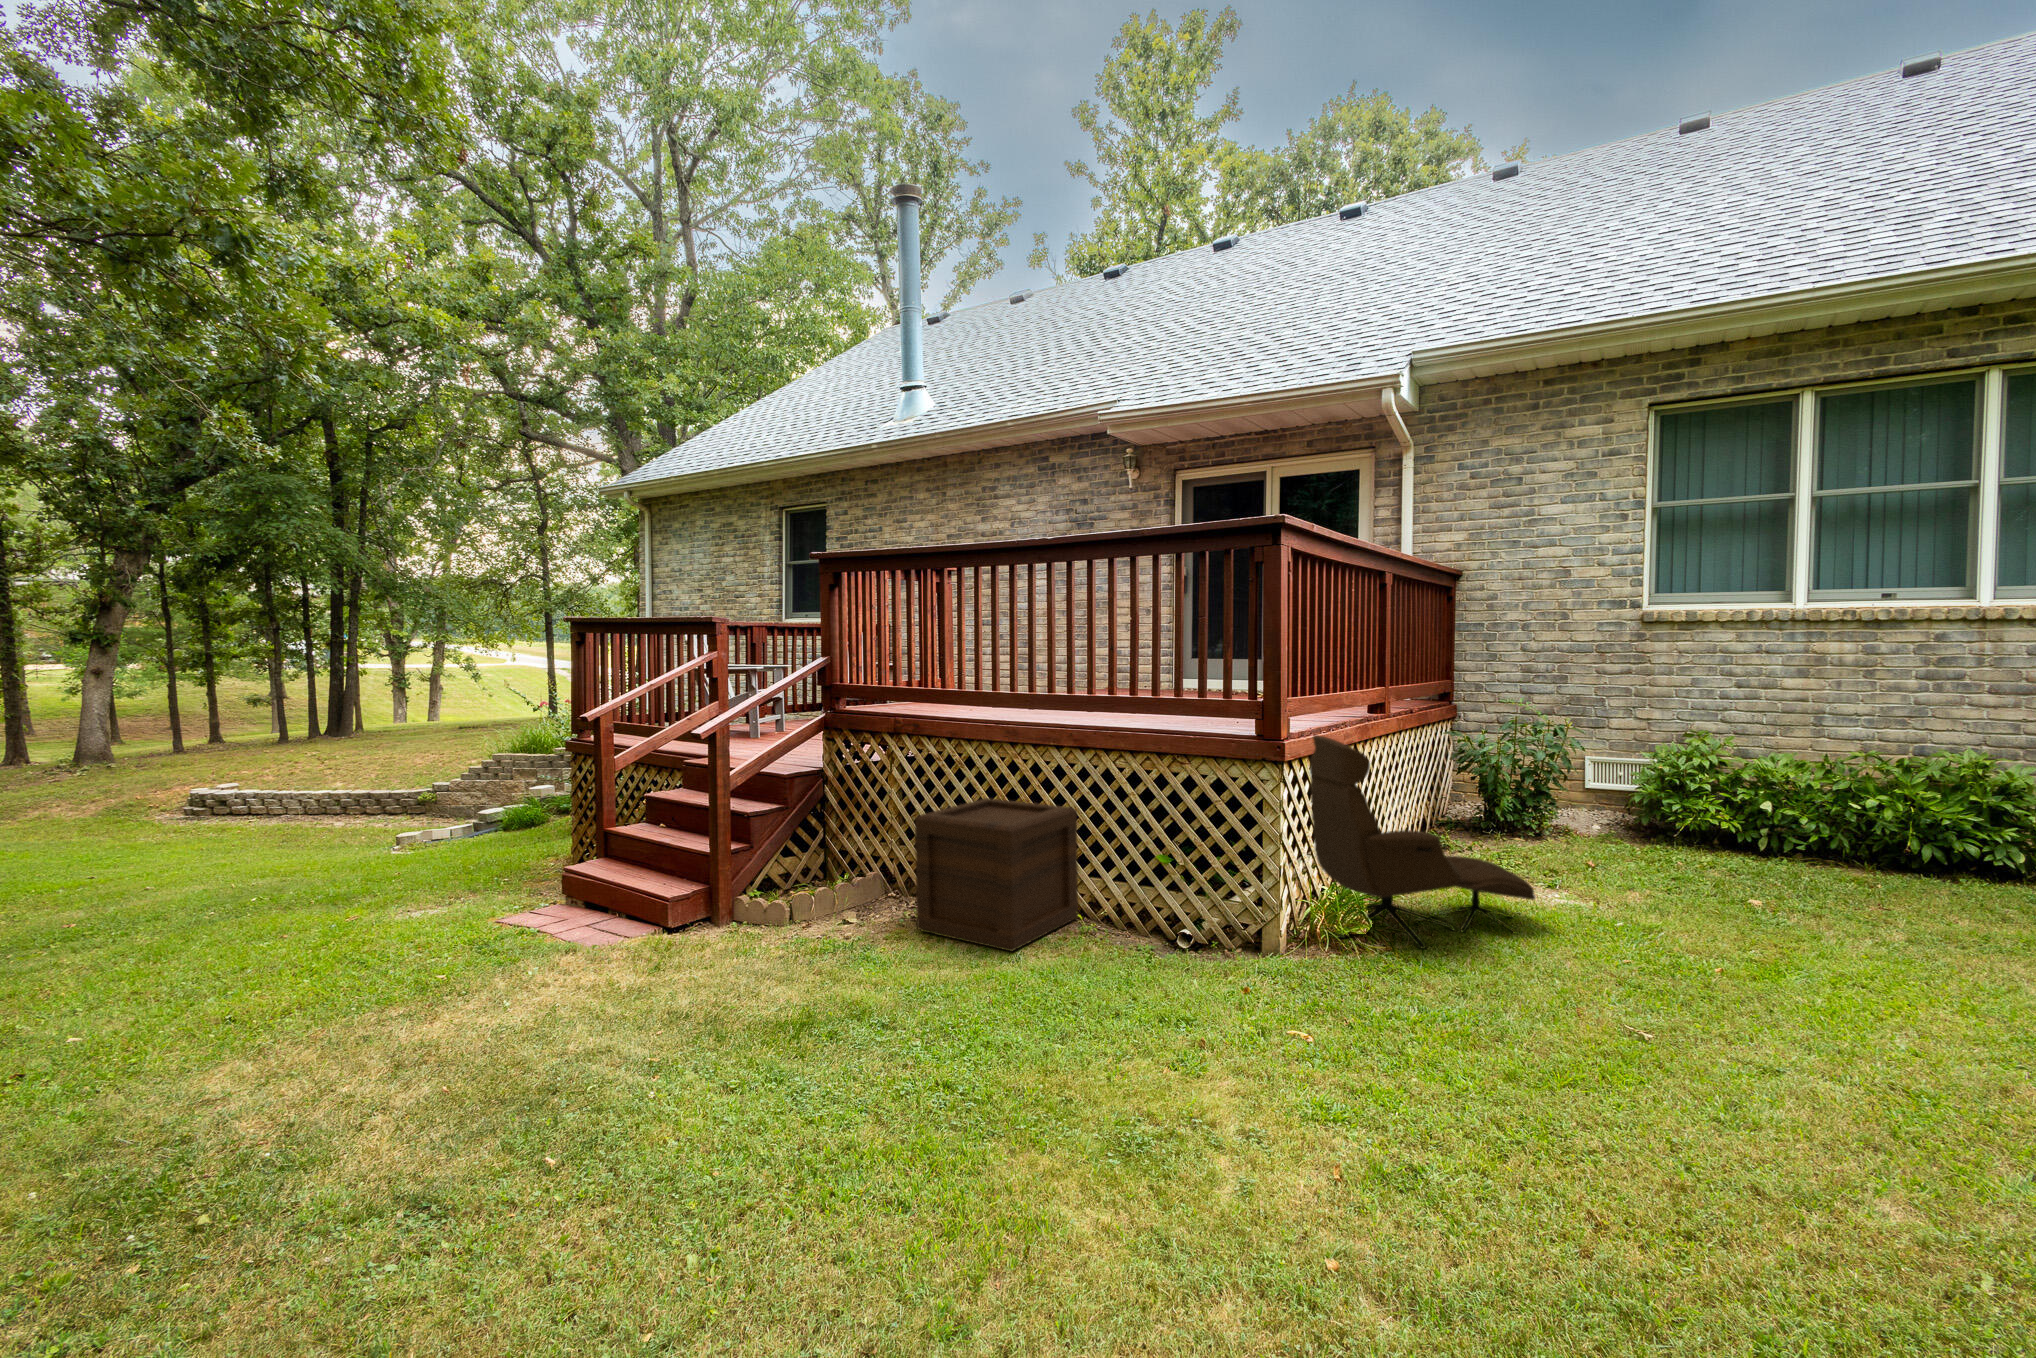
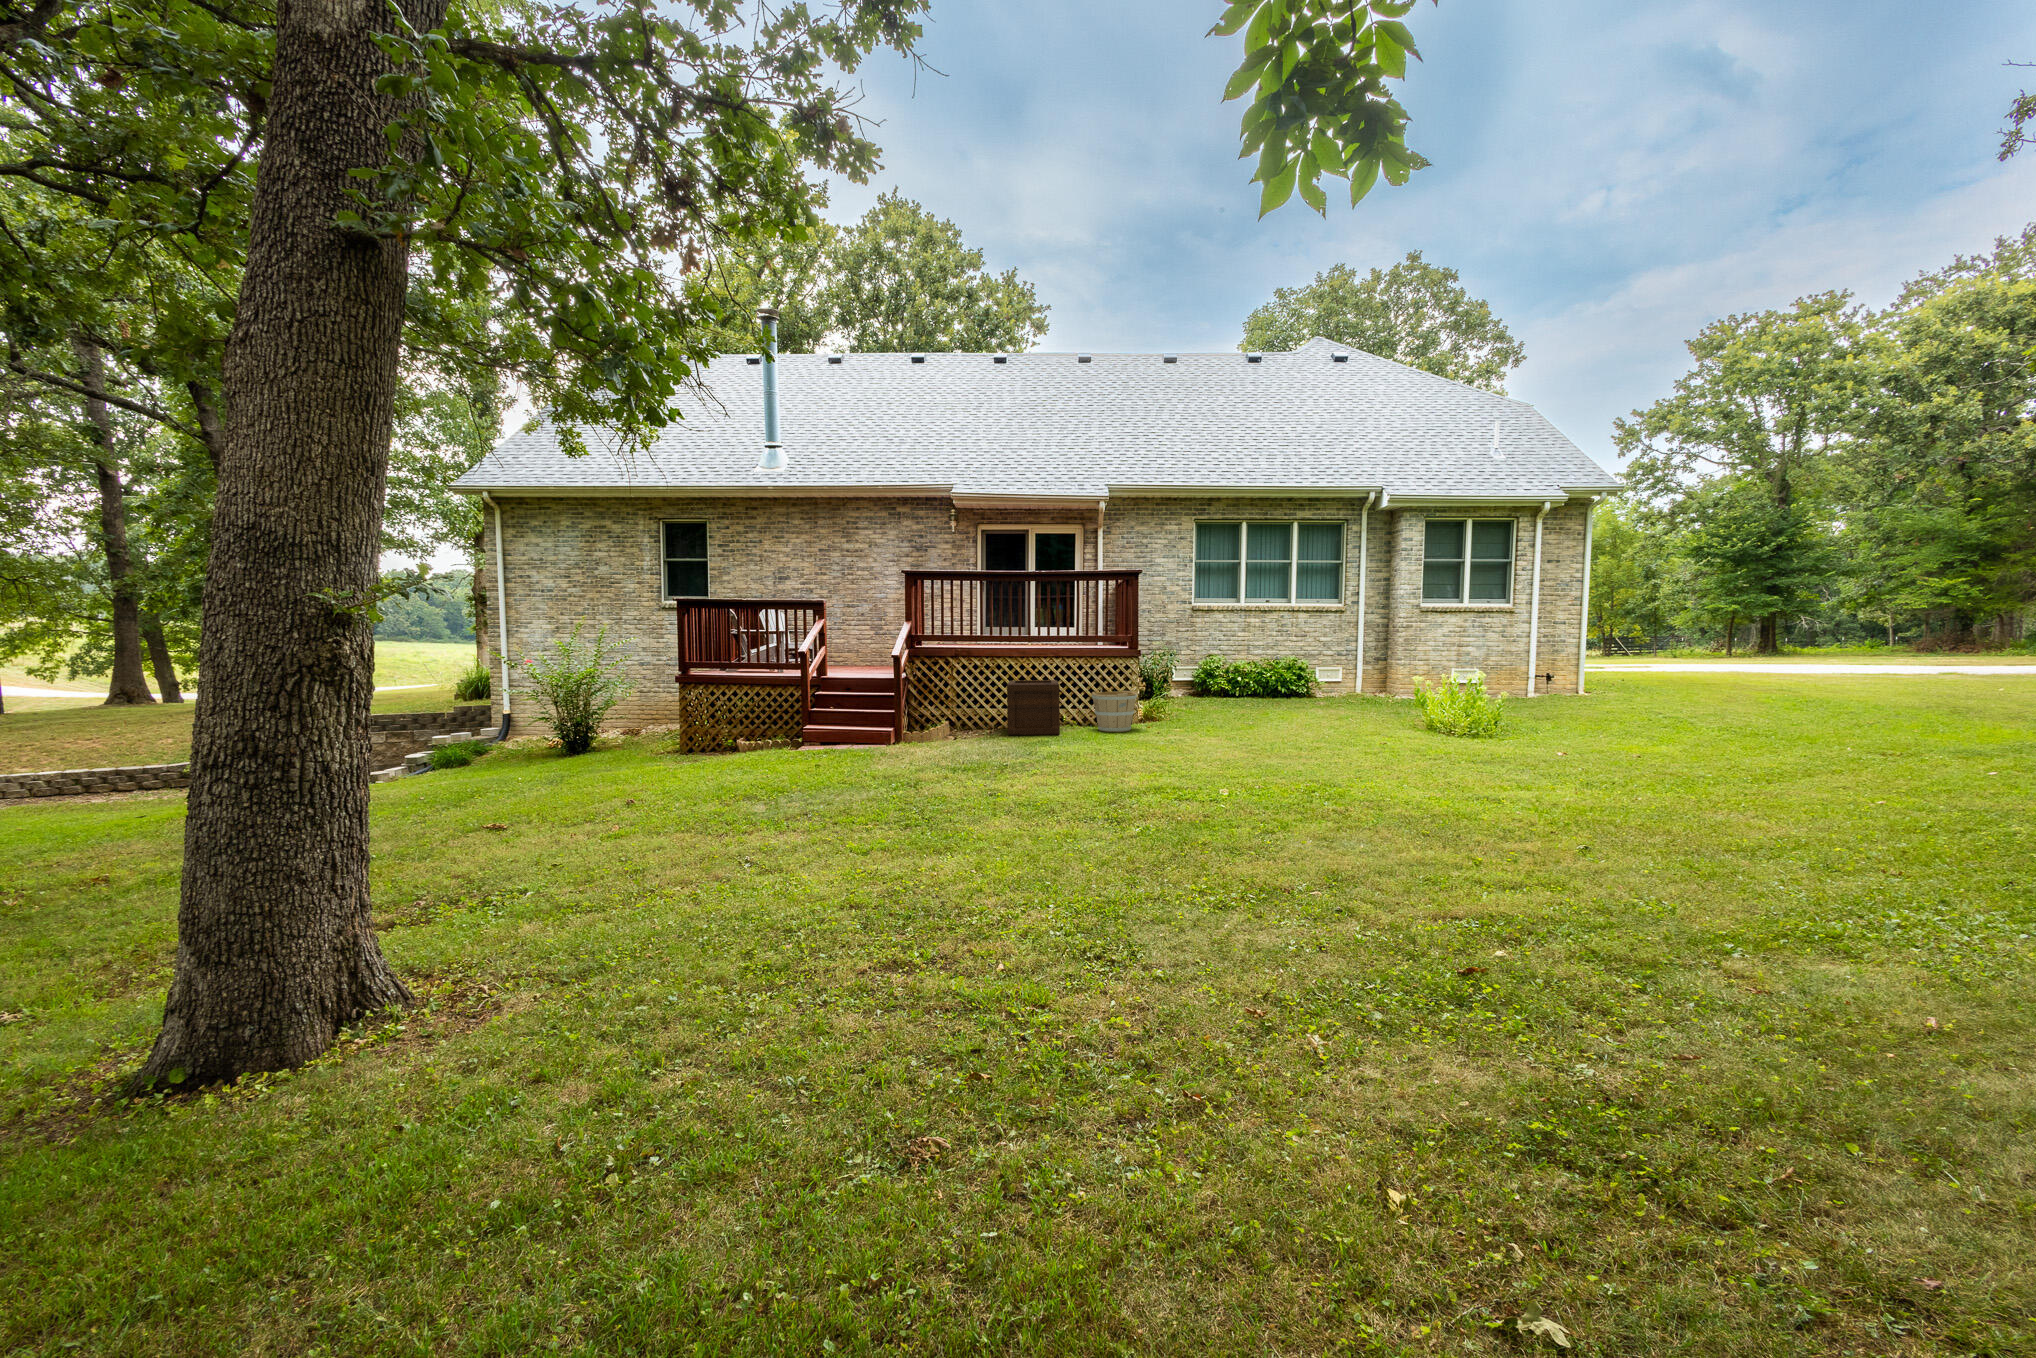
lounge chair: present [1310,735,1535,949] -> none [1129,647,1206,722]
wooden bucket: none [1117,848,1236,971] -> present [1092,691,1137,732]

